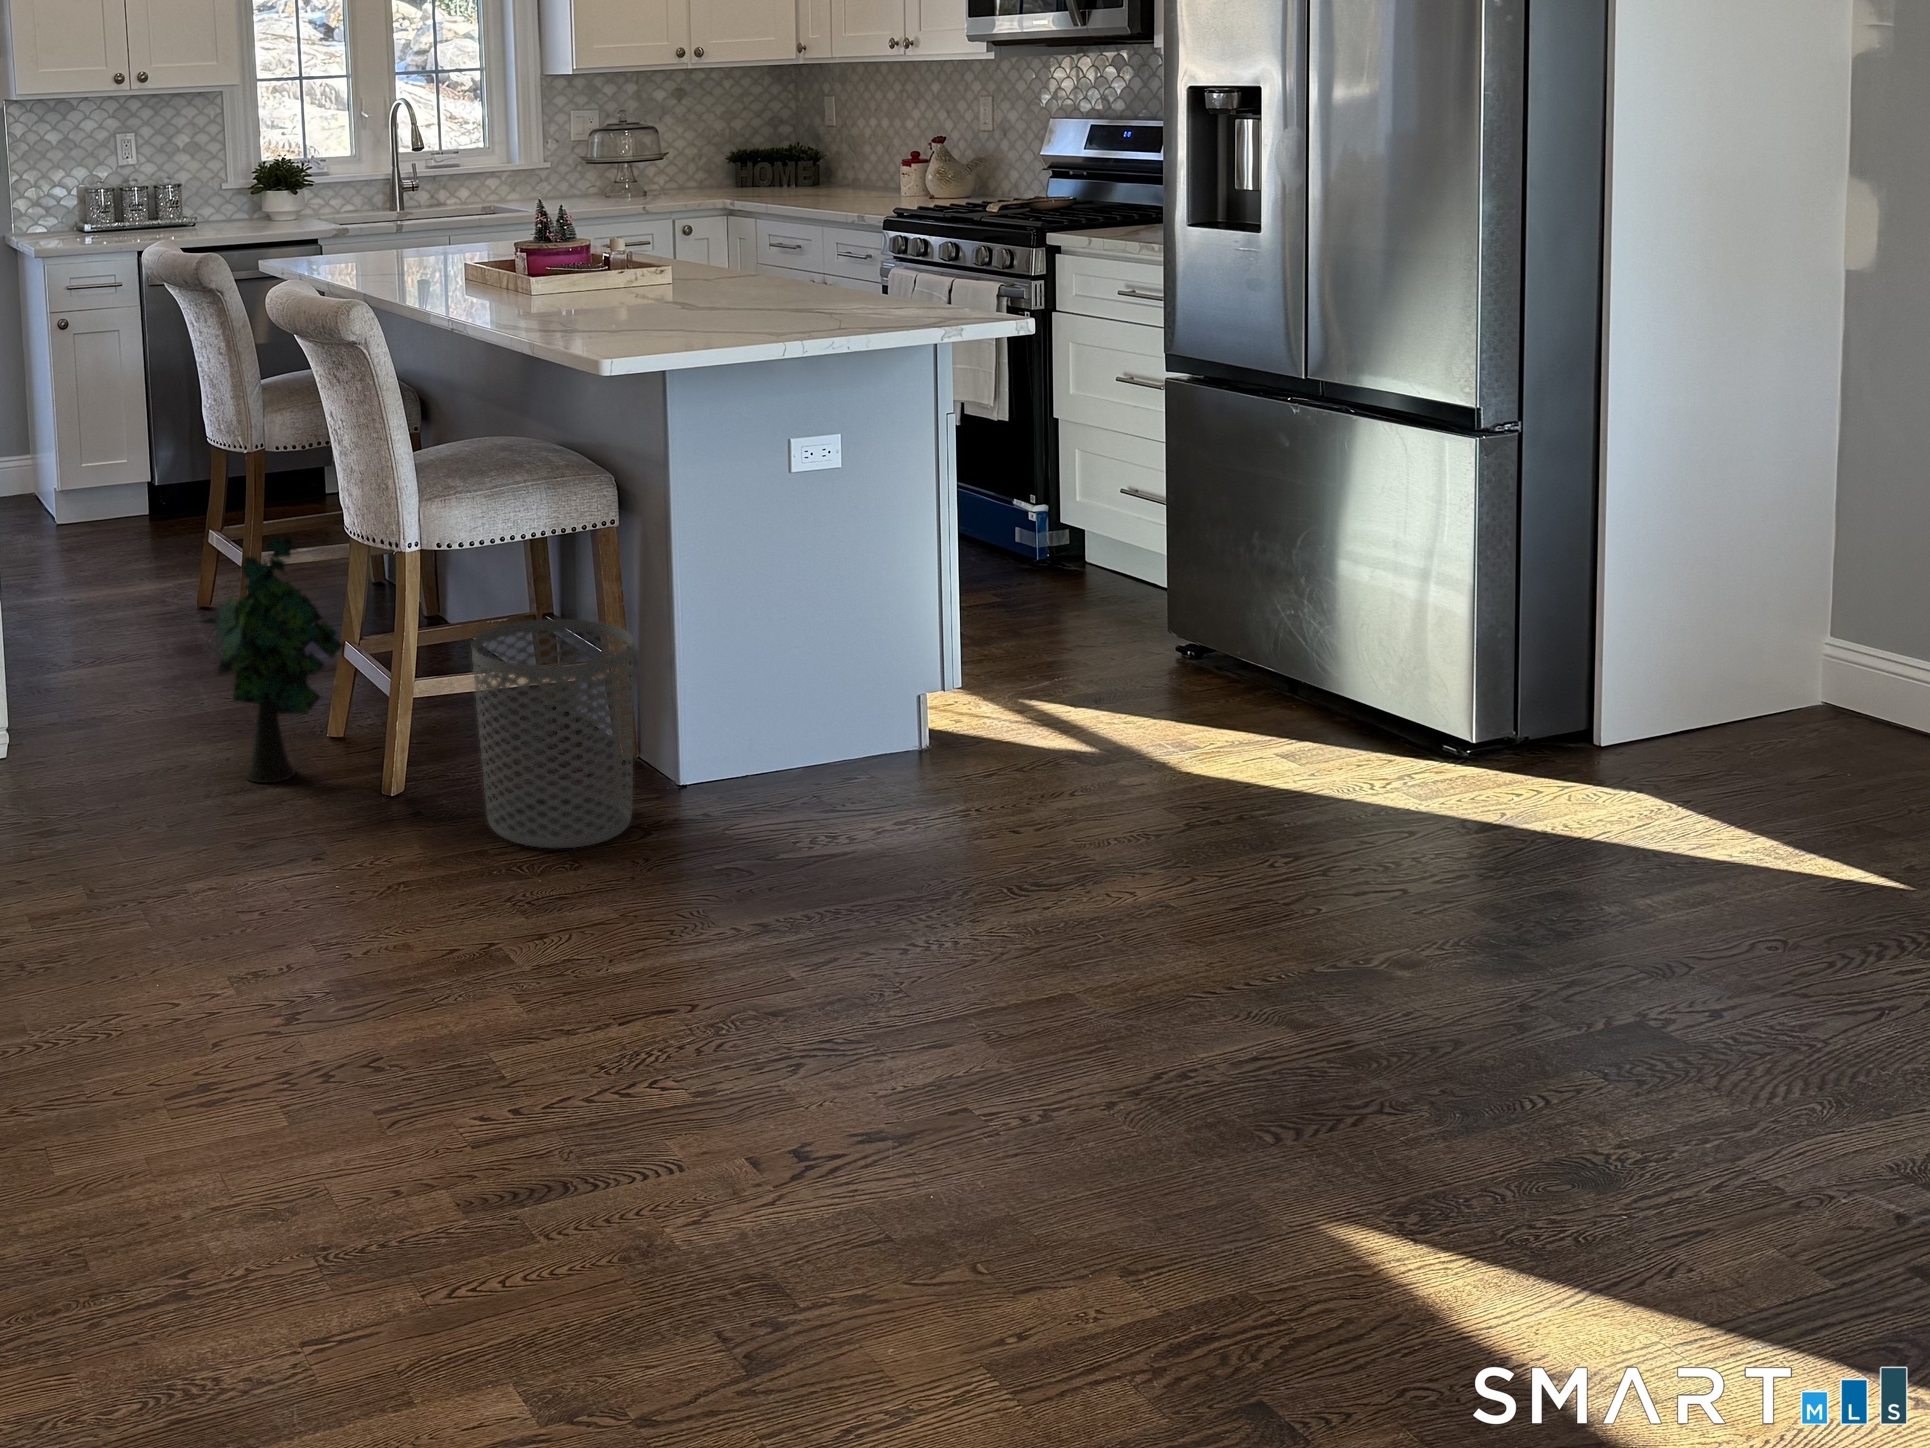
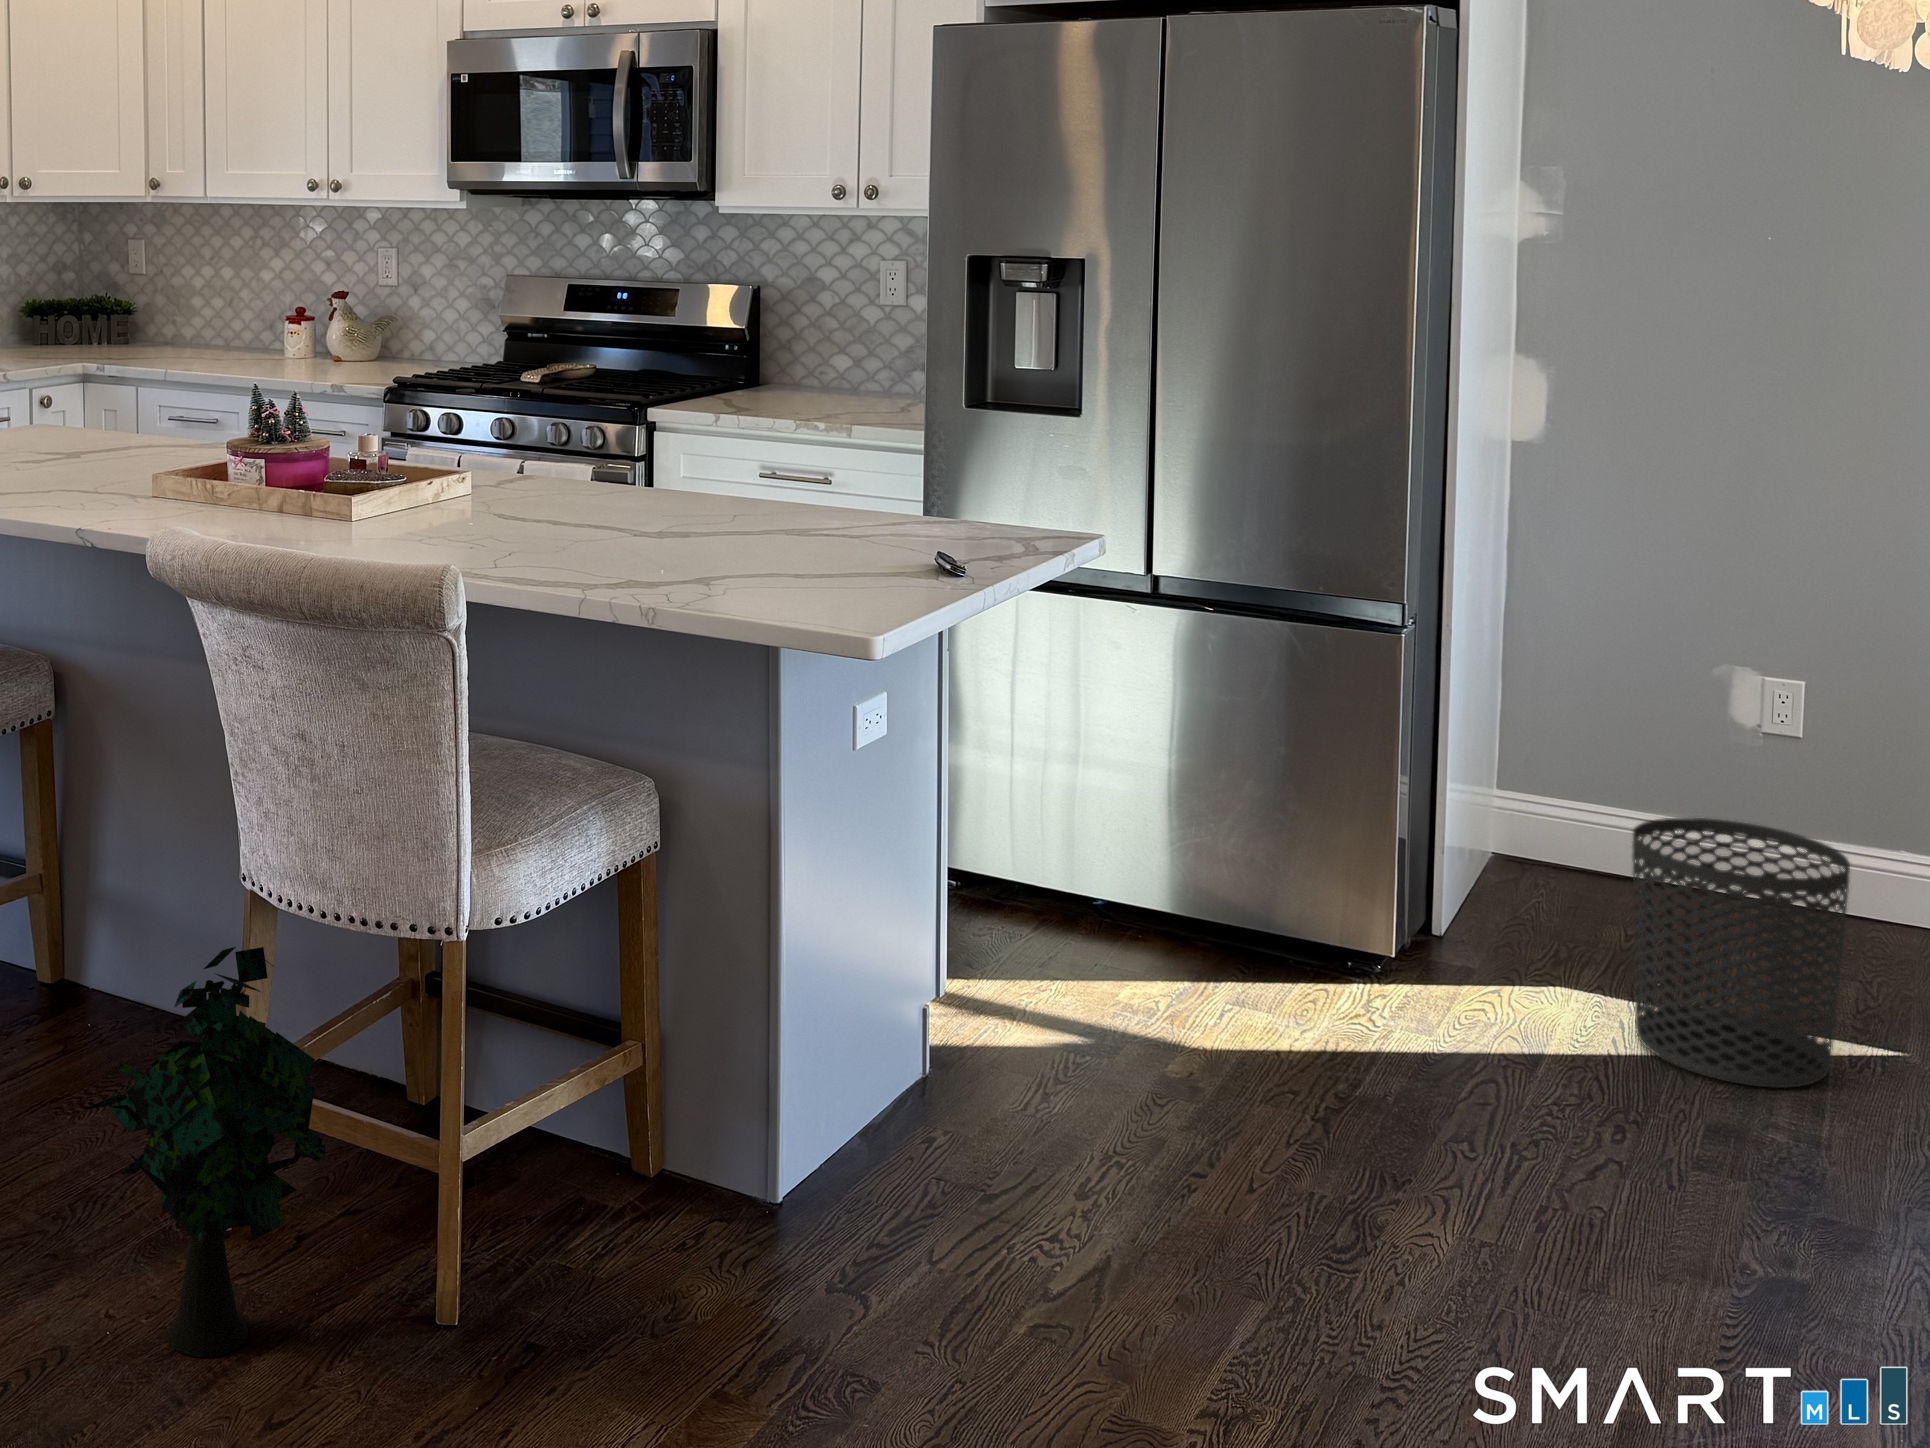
waste bin: present [472,619,634,848] -> present [1632,818,1850,1088]

